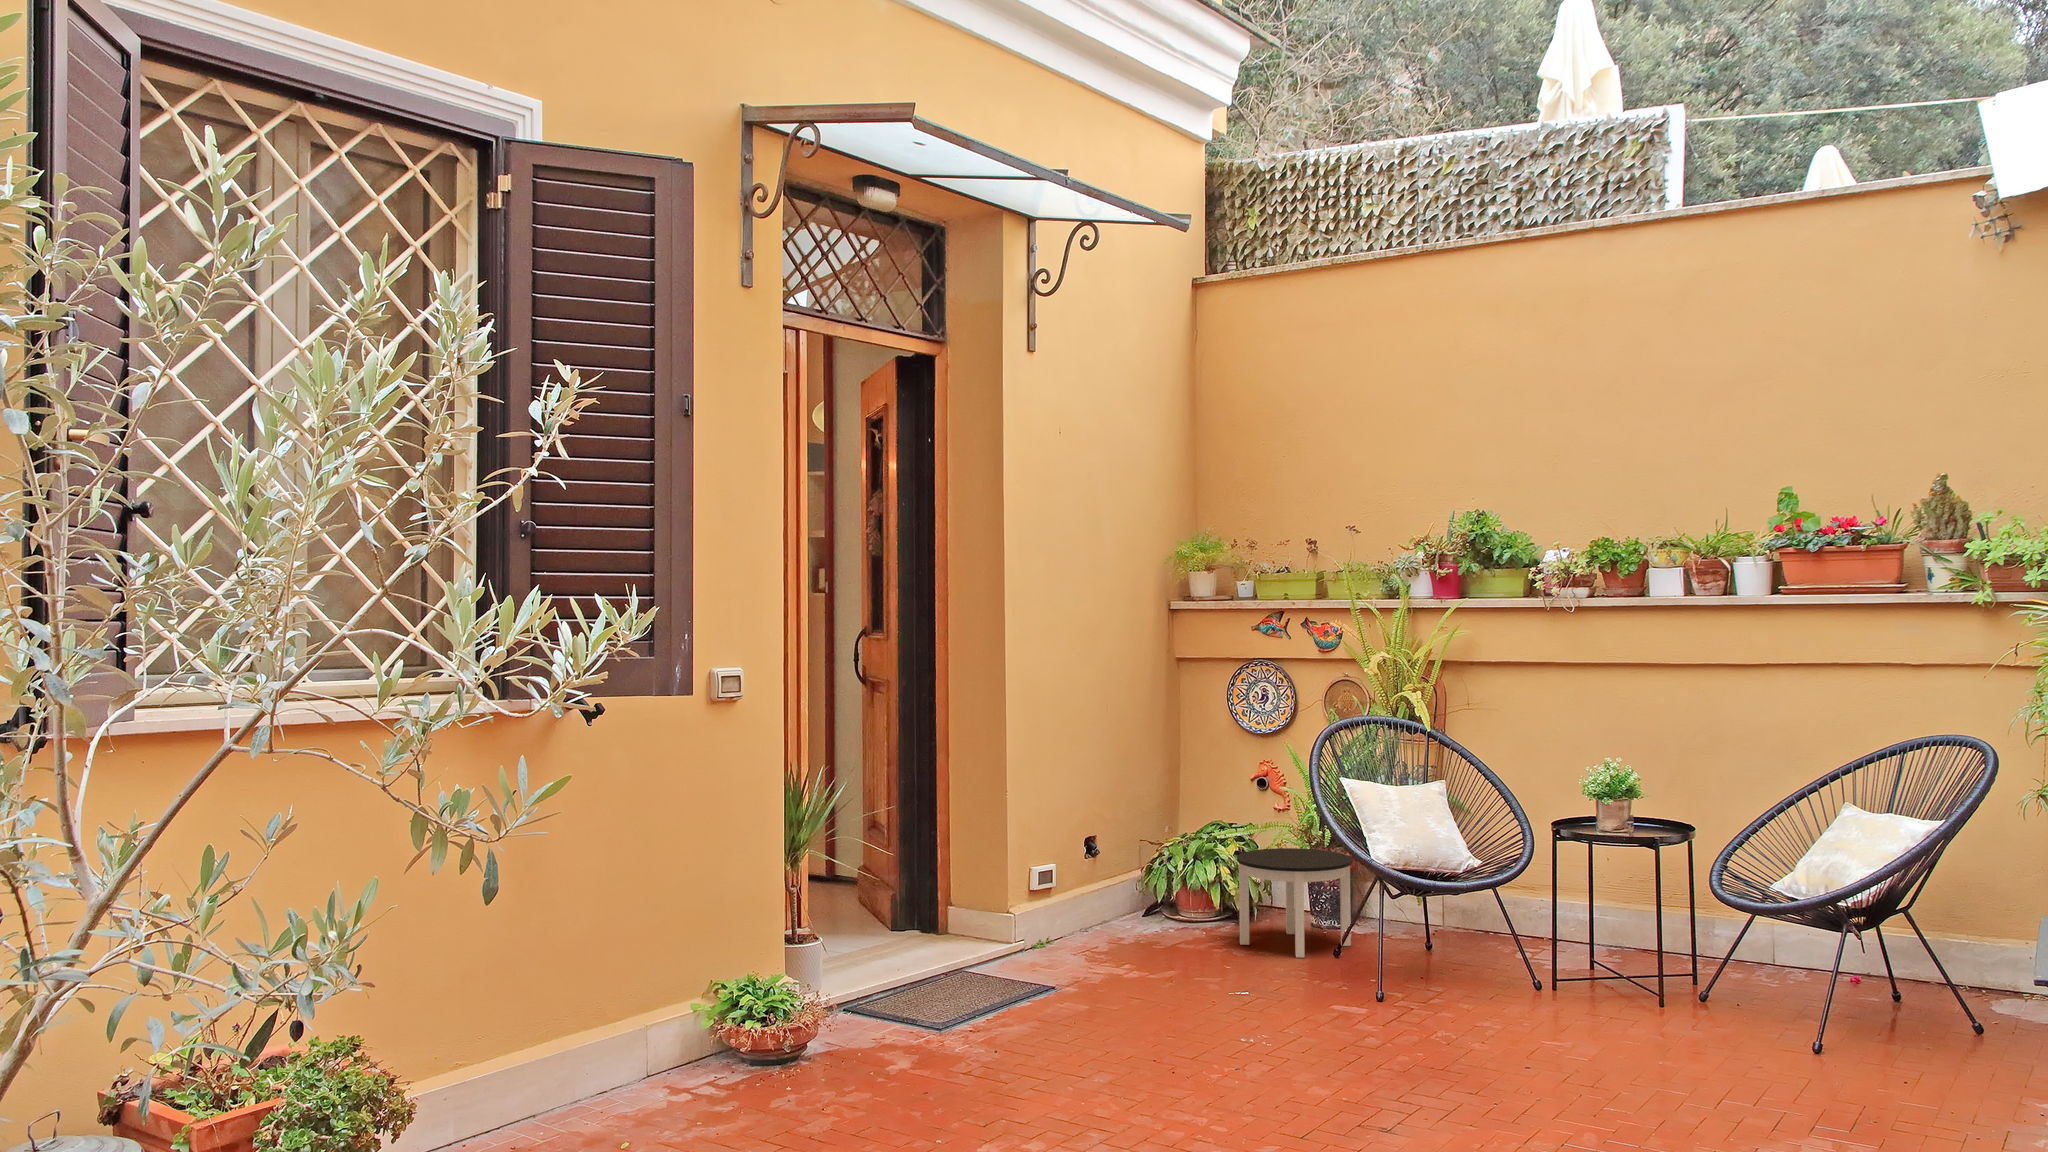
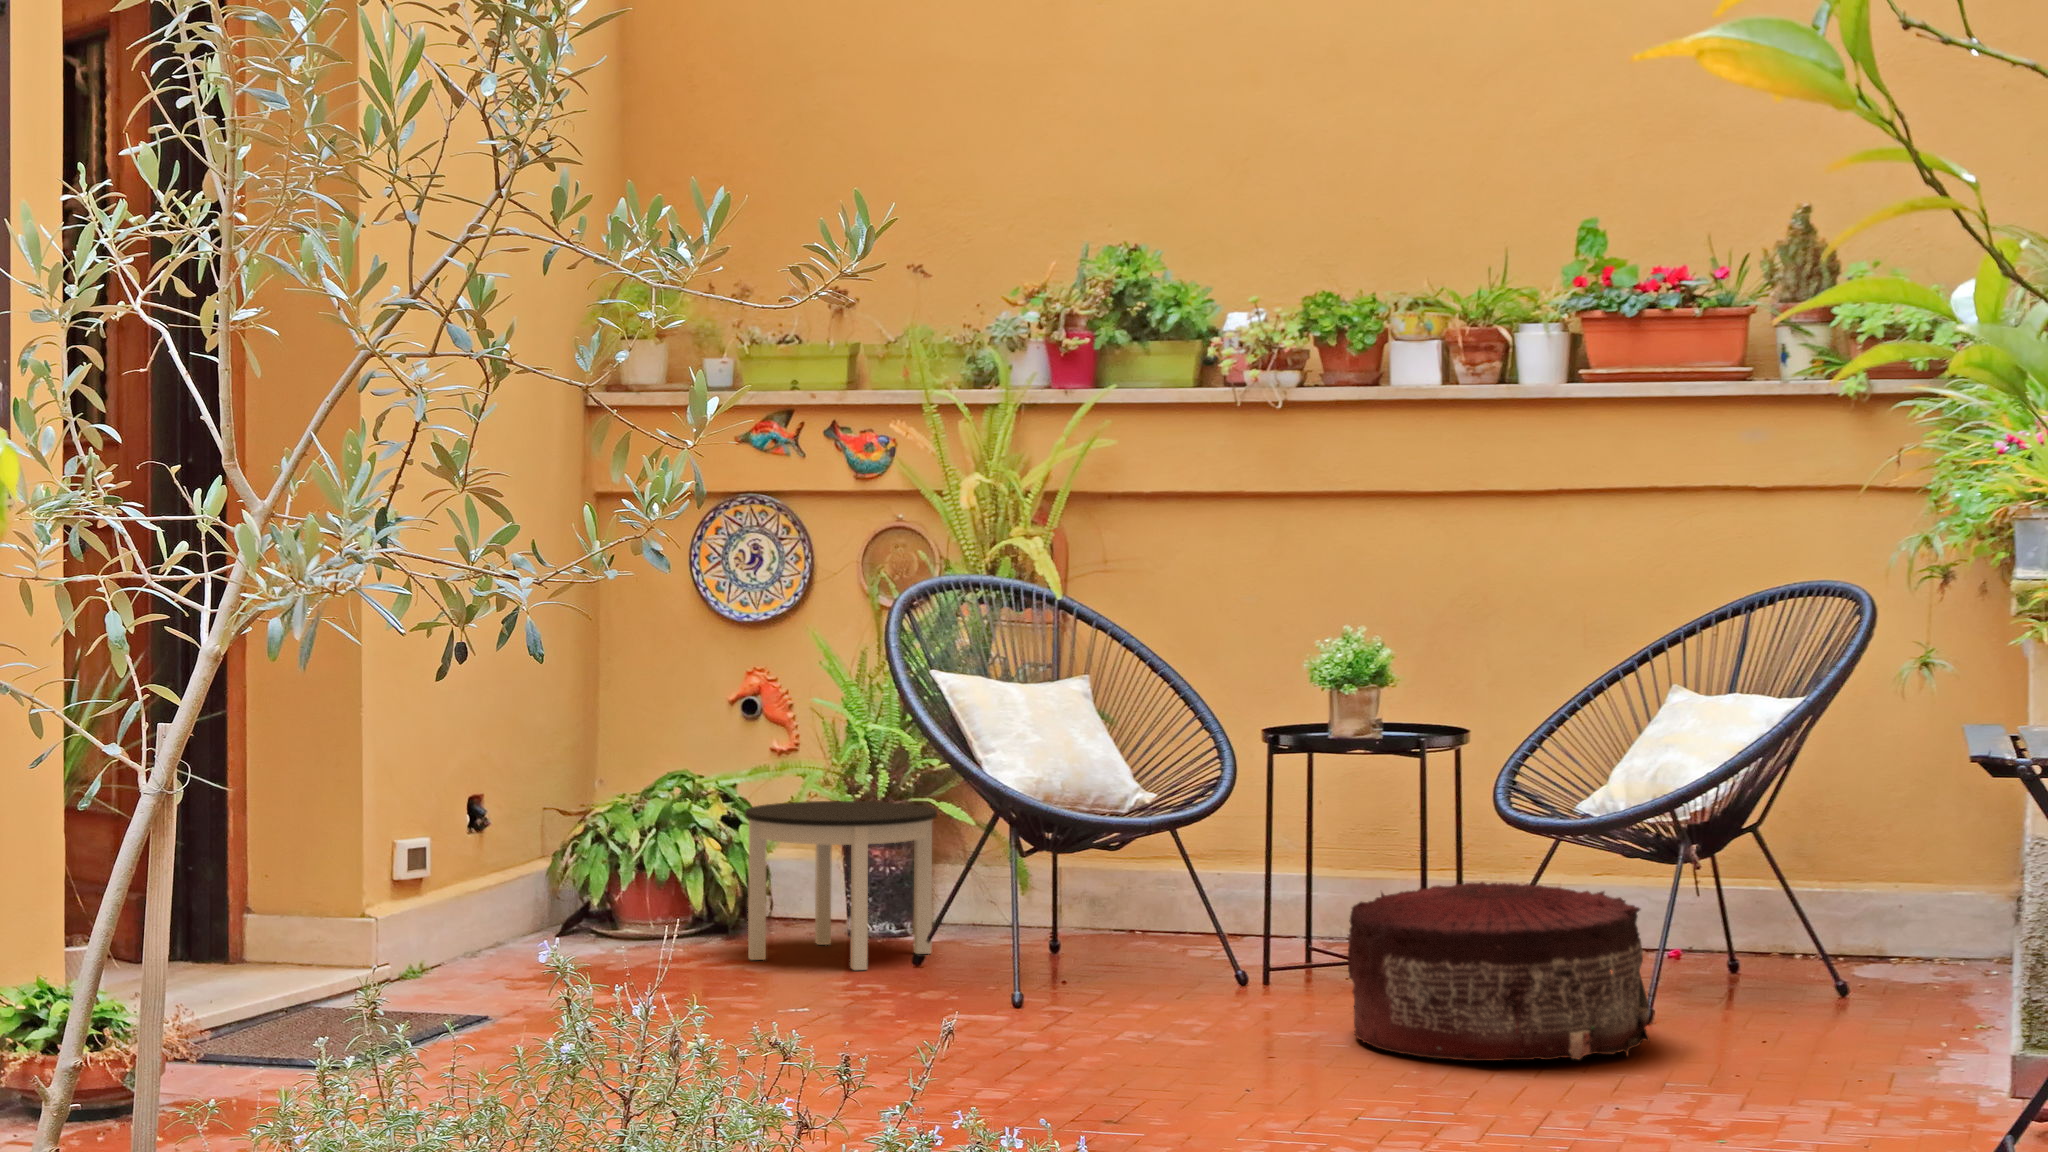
pouf: none [1579,941,1791,1079] -> present [1348,882,1650,1061]

